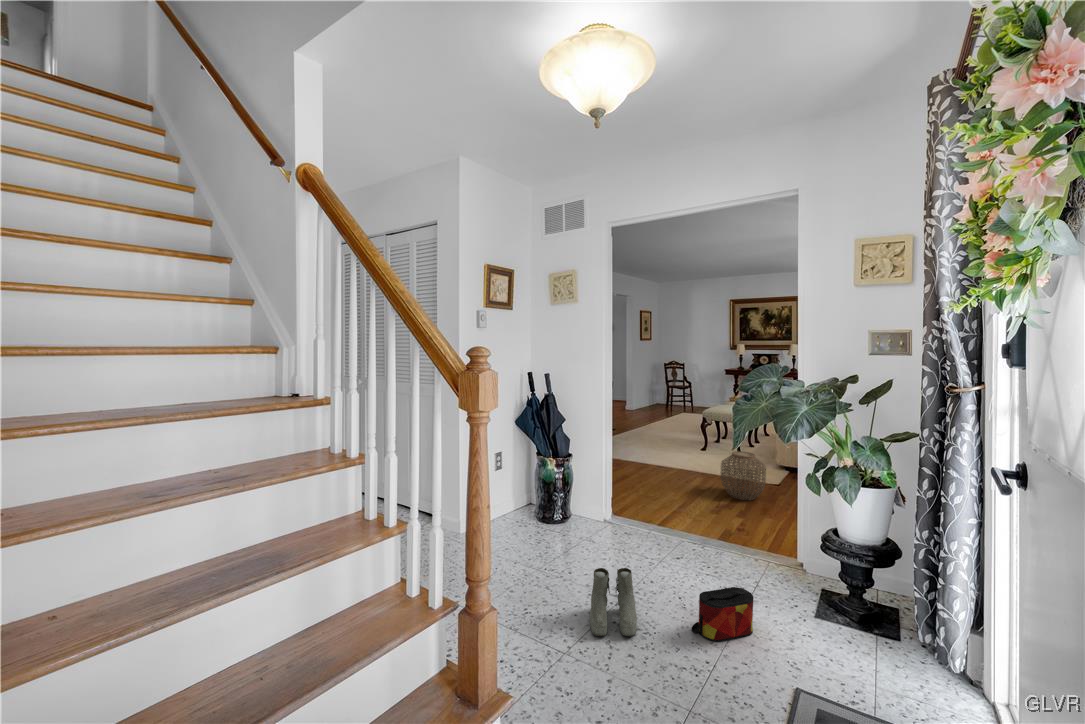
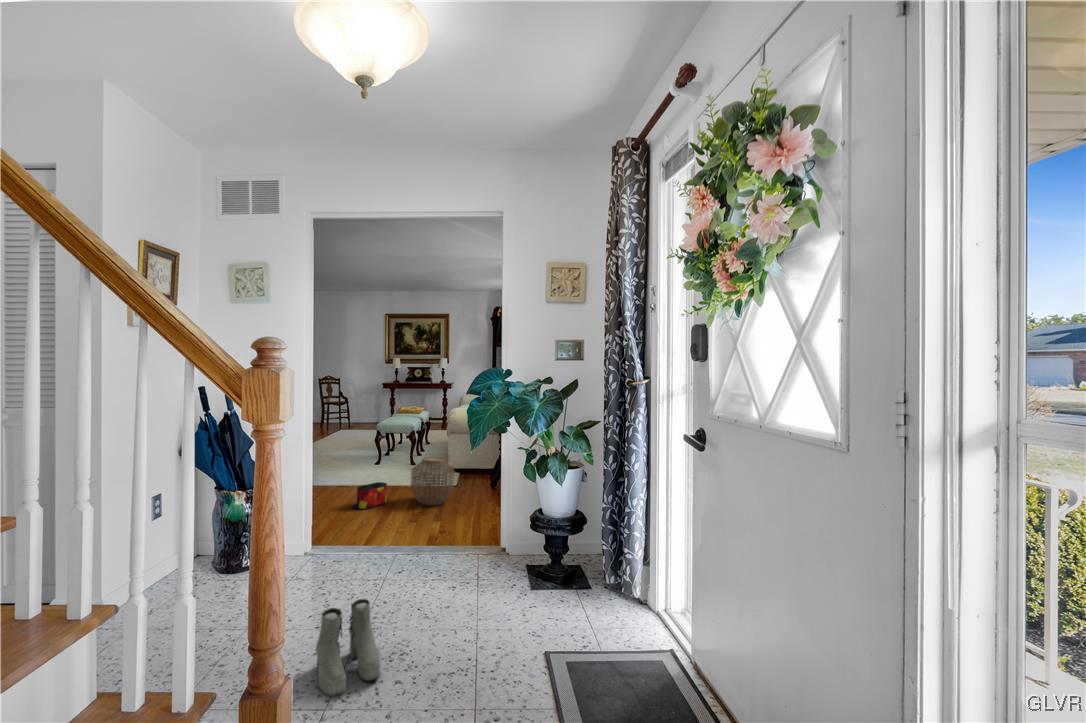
bag: present [692,587,754,642] -> present [353,482,387,509]

